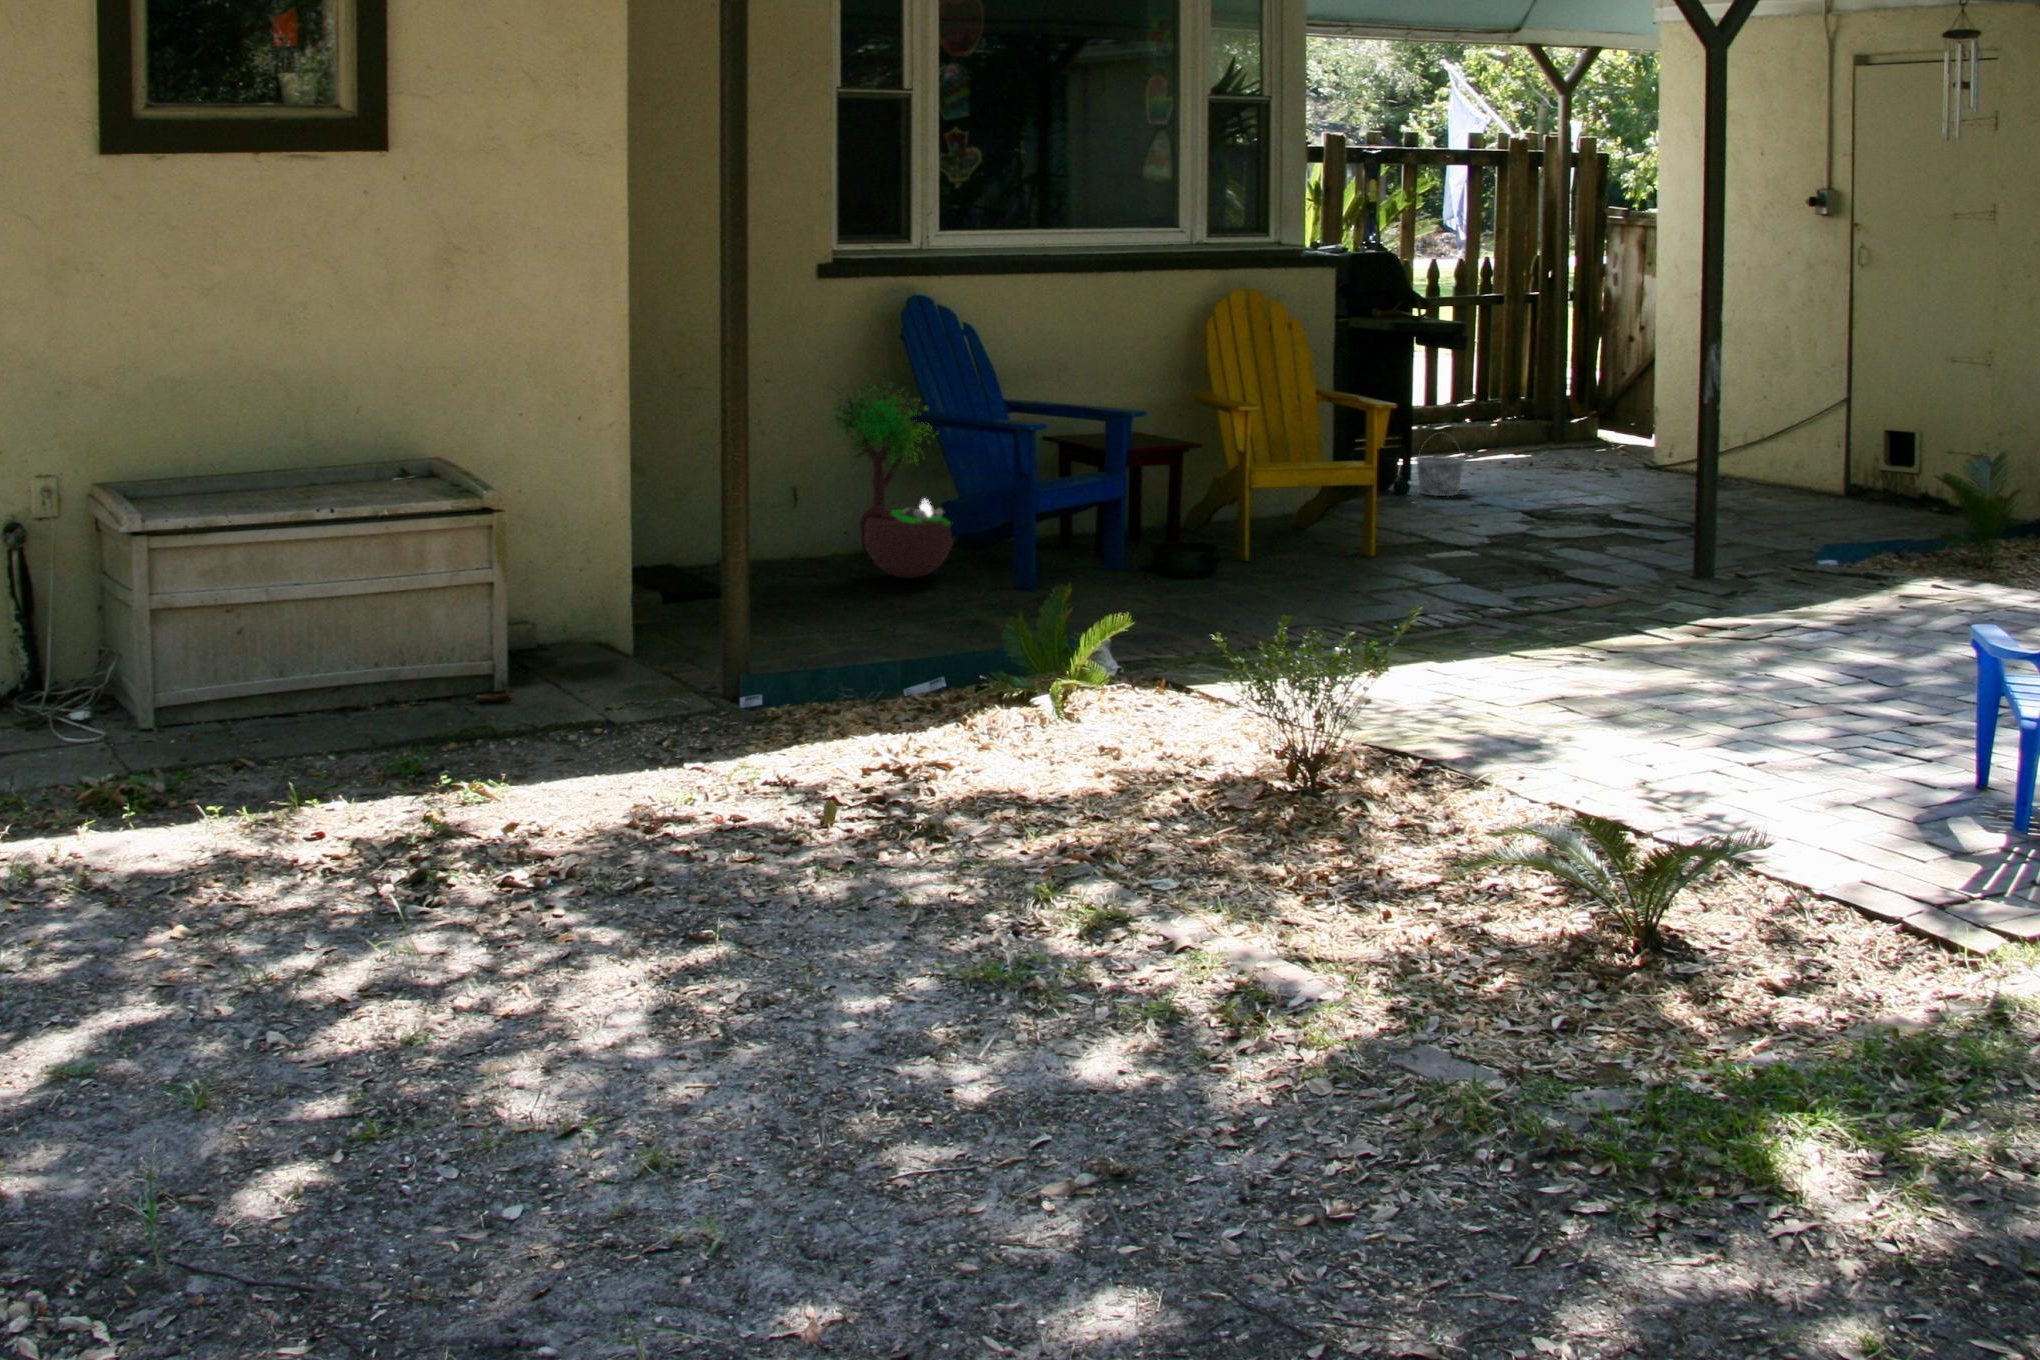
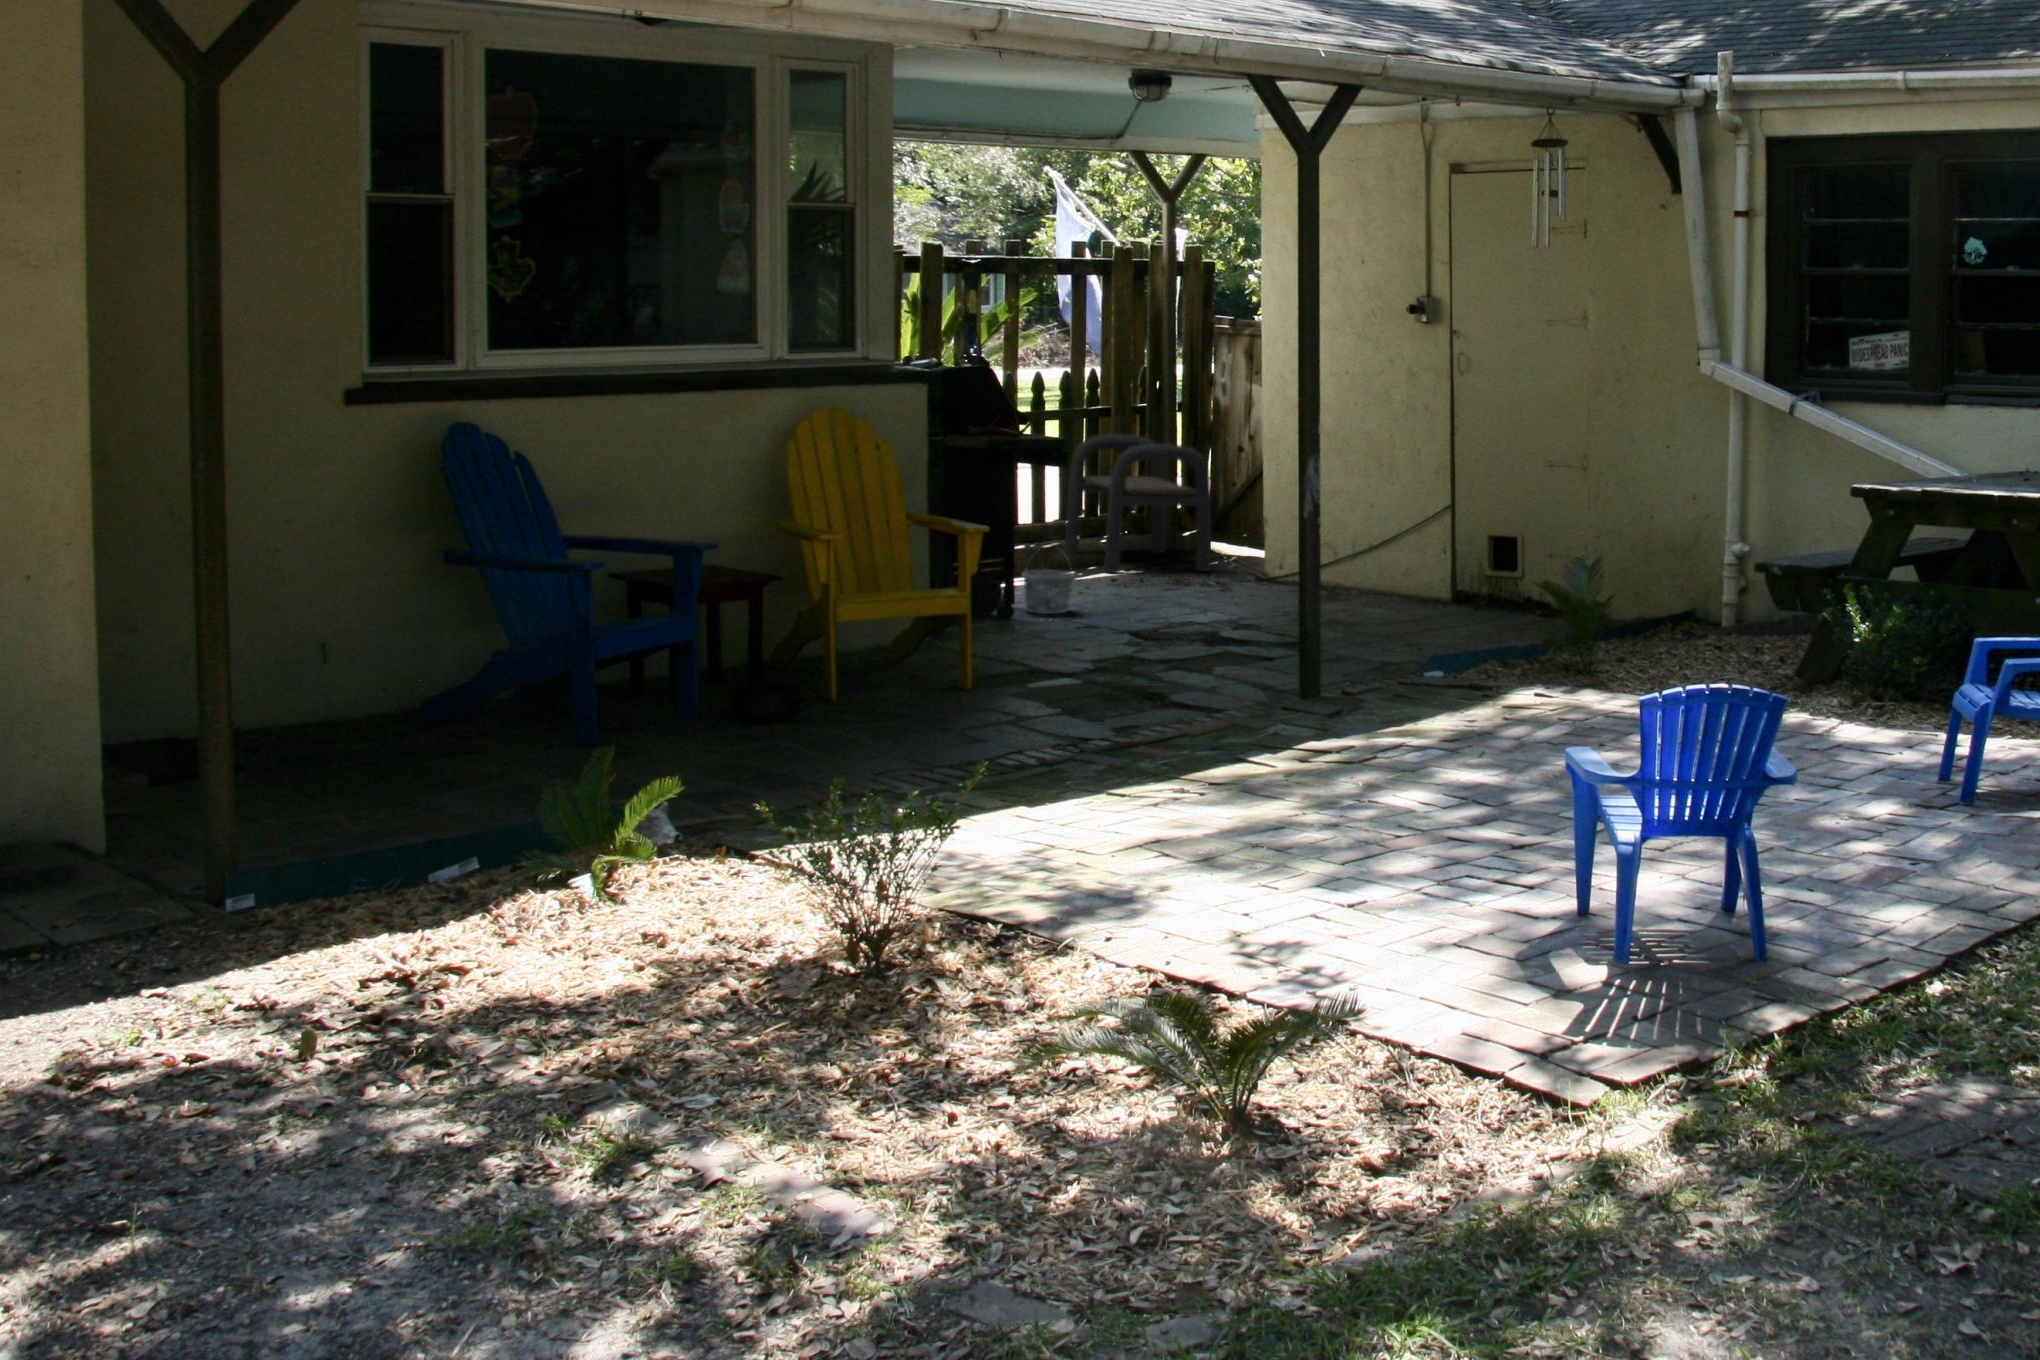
bench: none [1451,331,1594,459] -> present [1064,434,1211,572]
potted tree: present [828,383,953,578] -> none [299,475,466,731]

